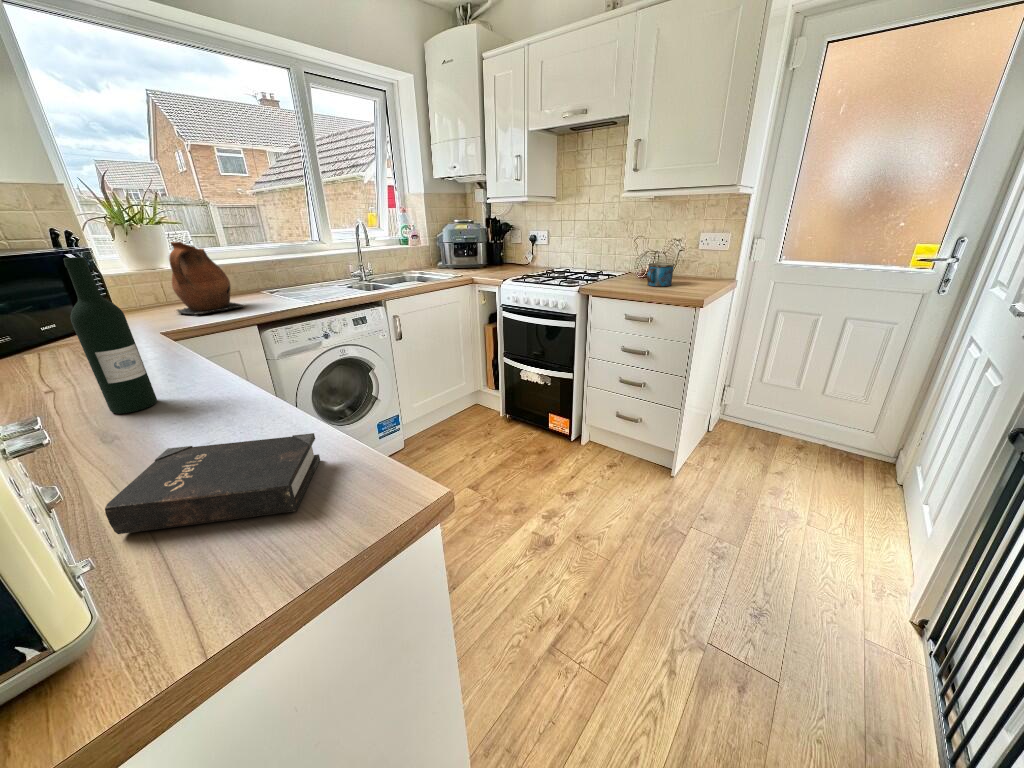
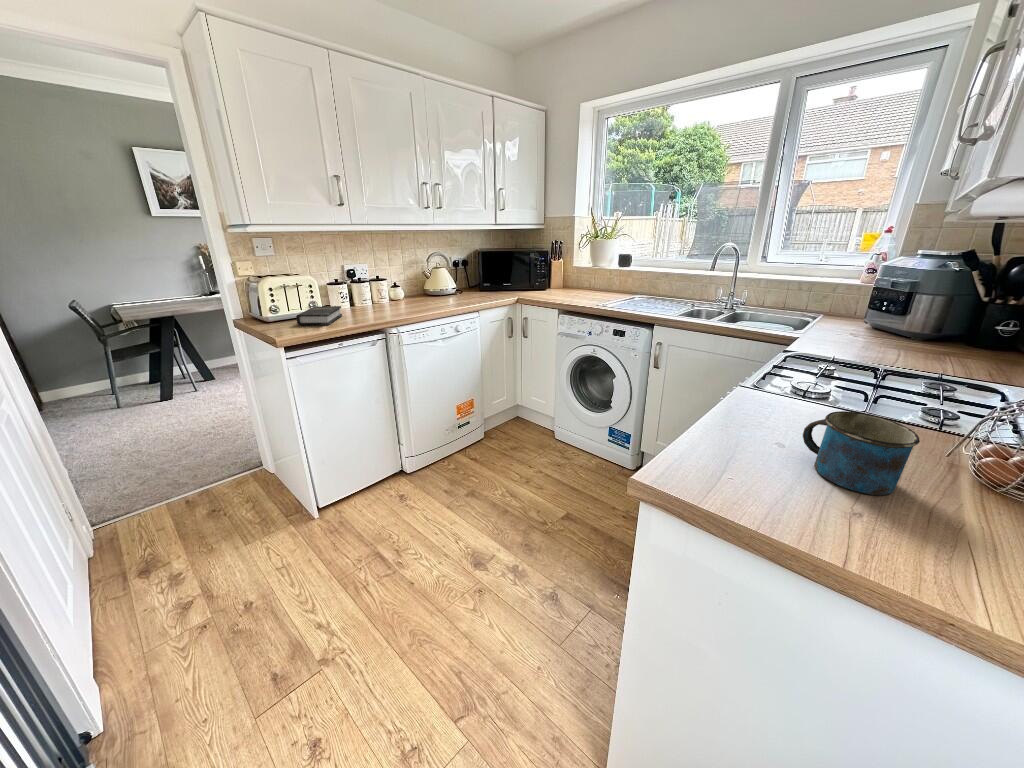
ceramic pitcher: present [169,242,245,314] -> none [565,251,605,300]
wine bottle: present [63,257,157,414] -> none [402,250,419,308]

